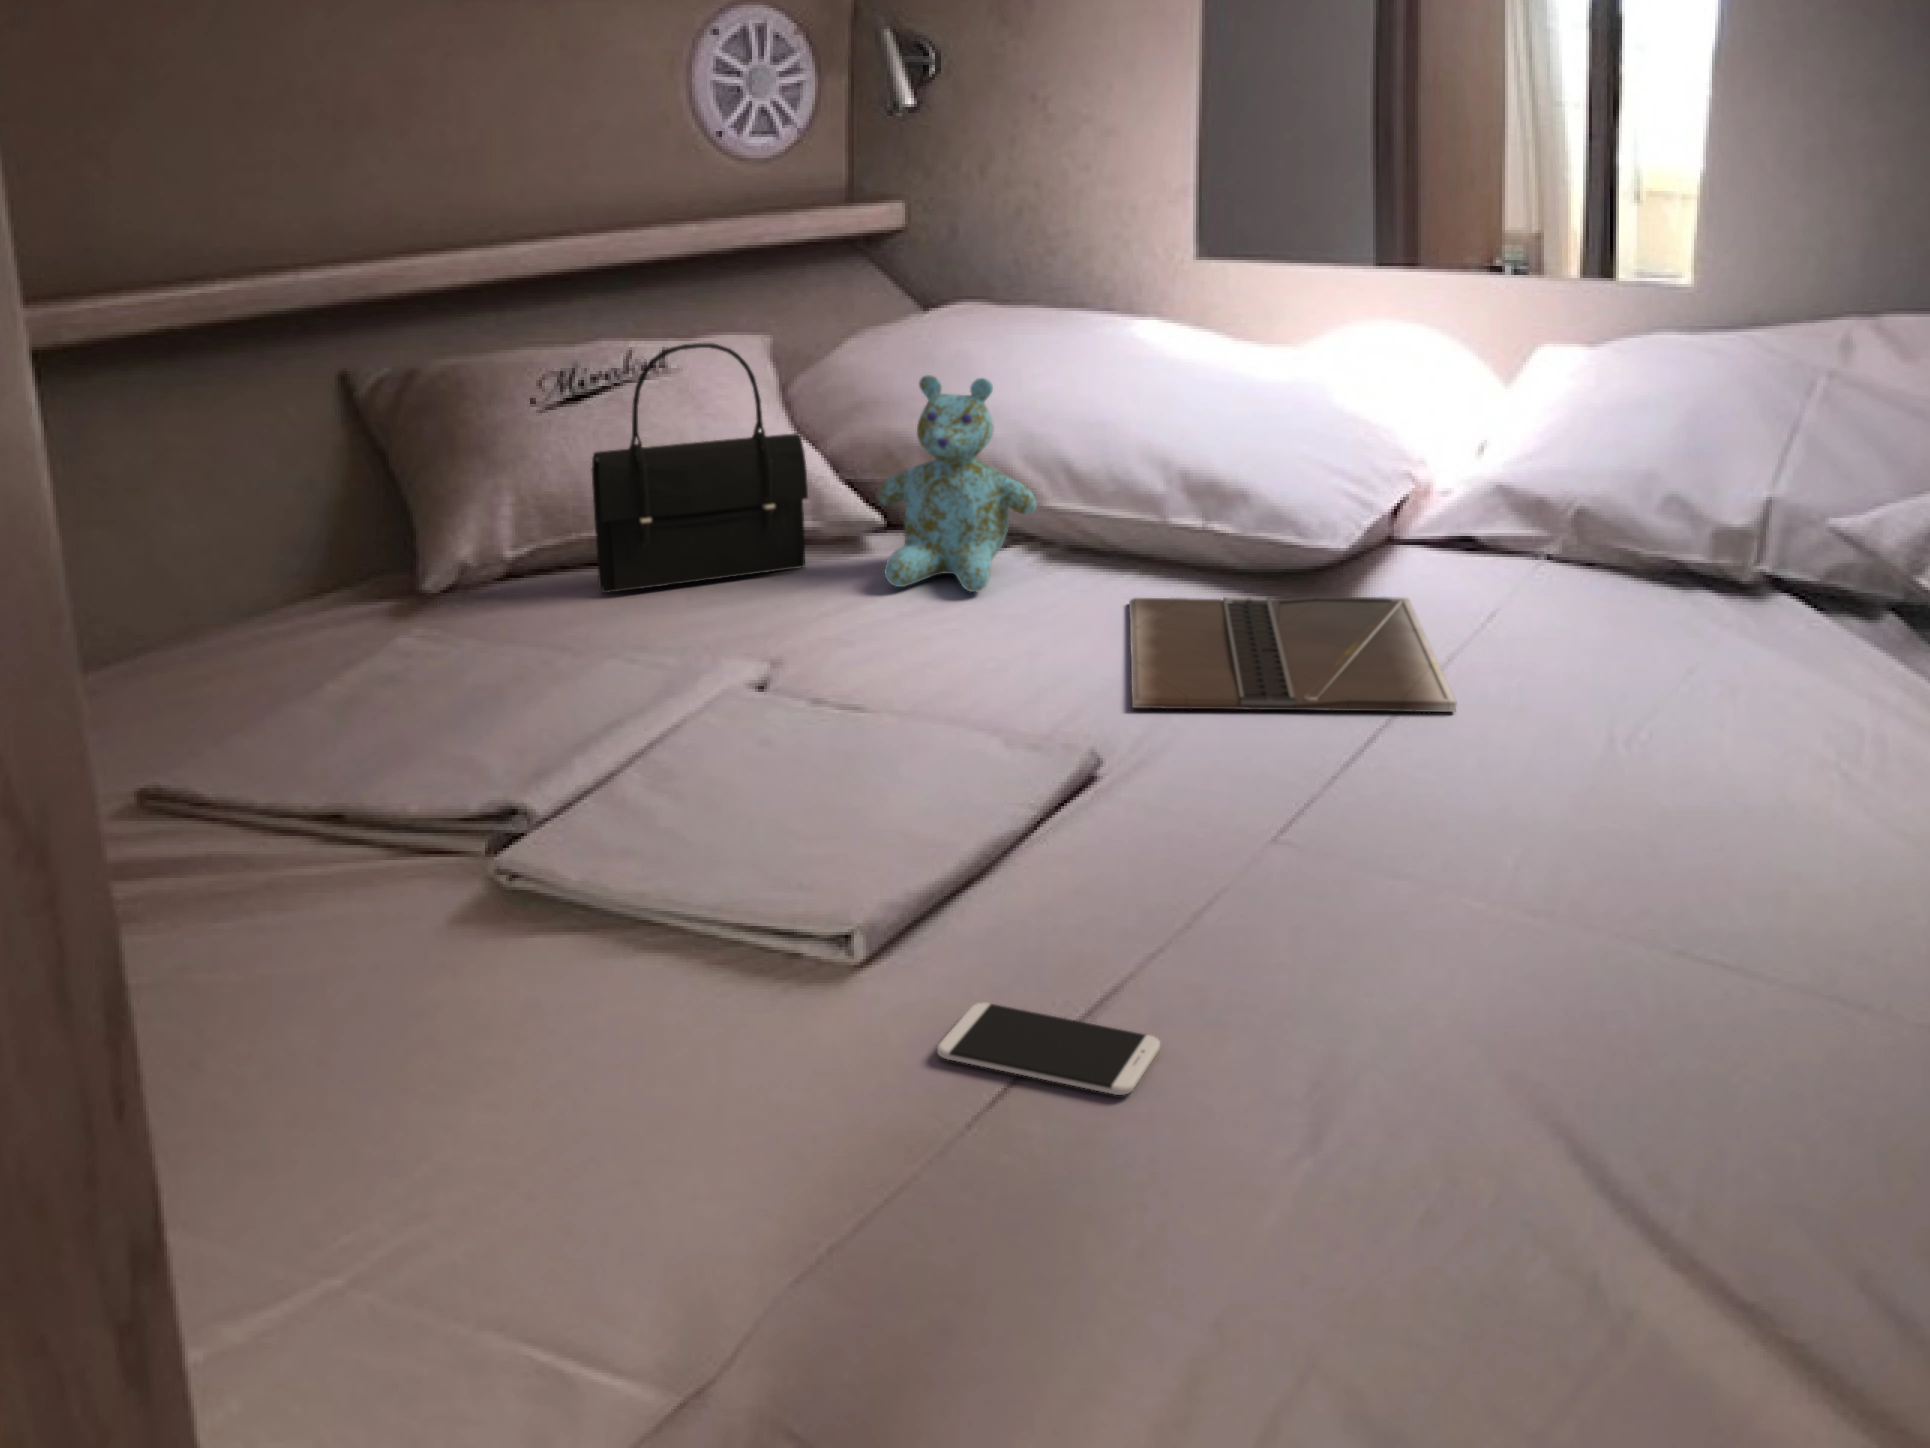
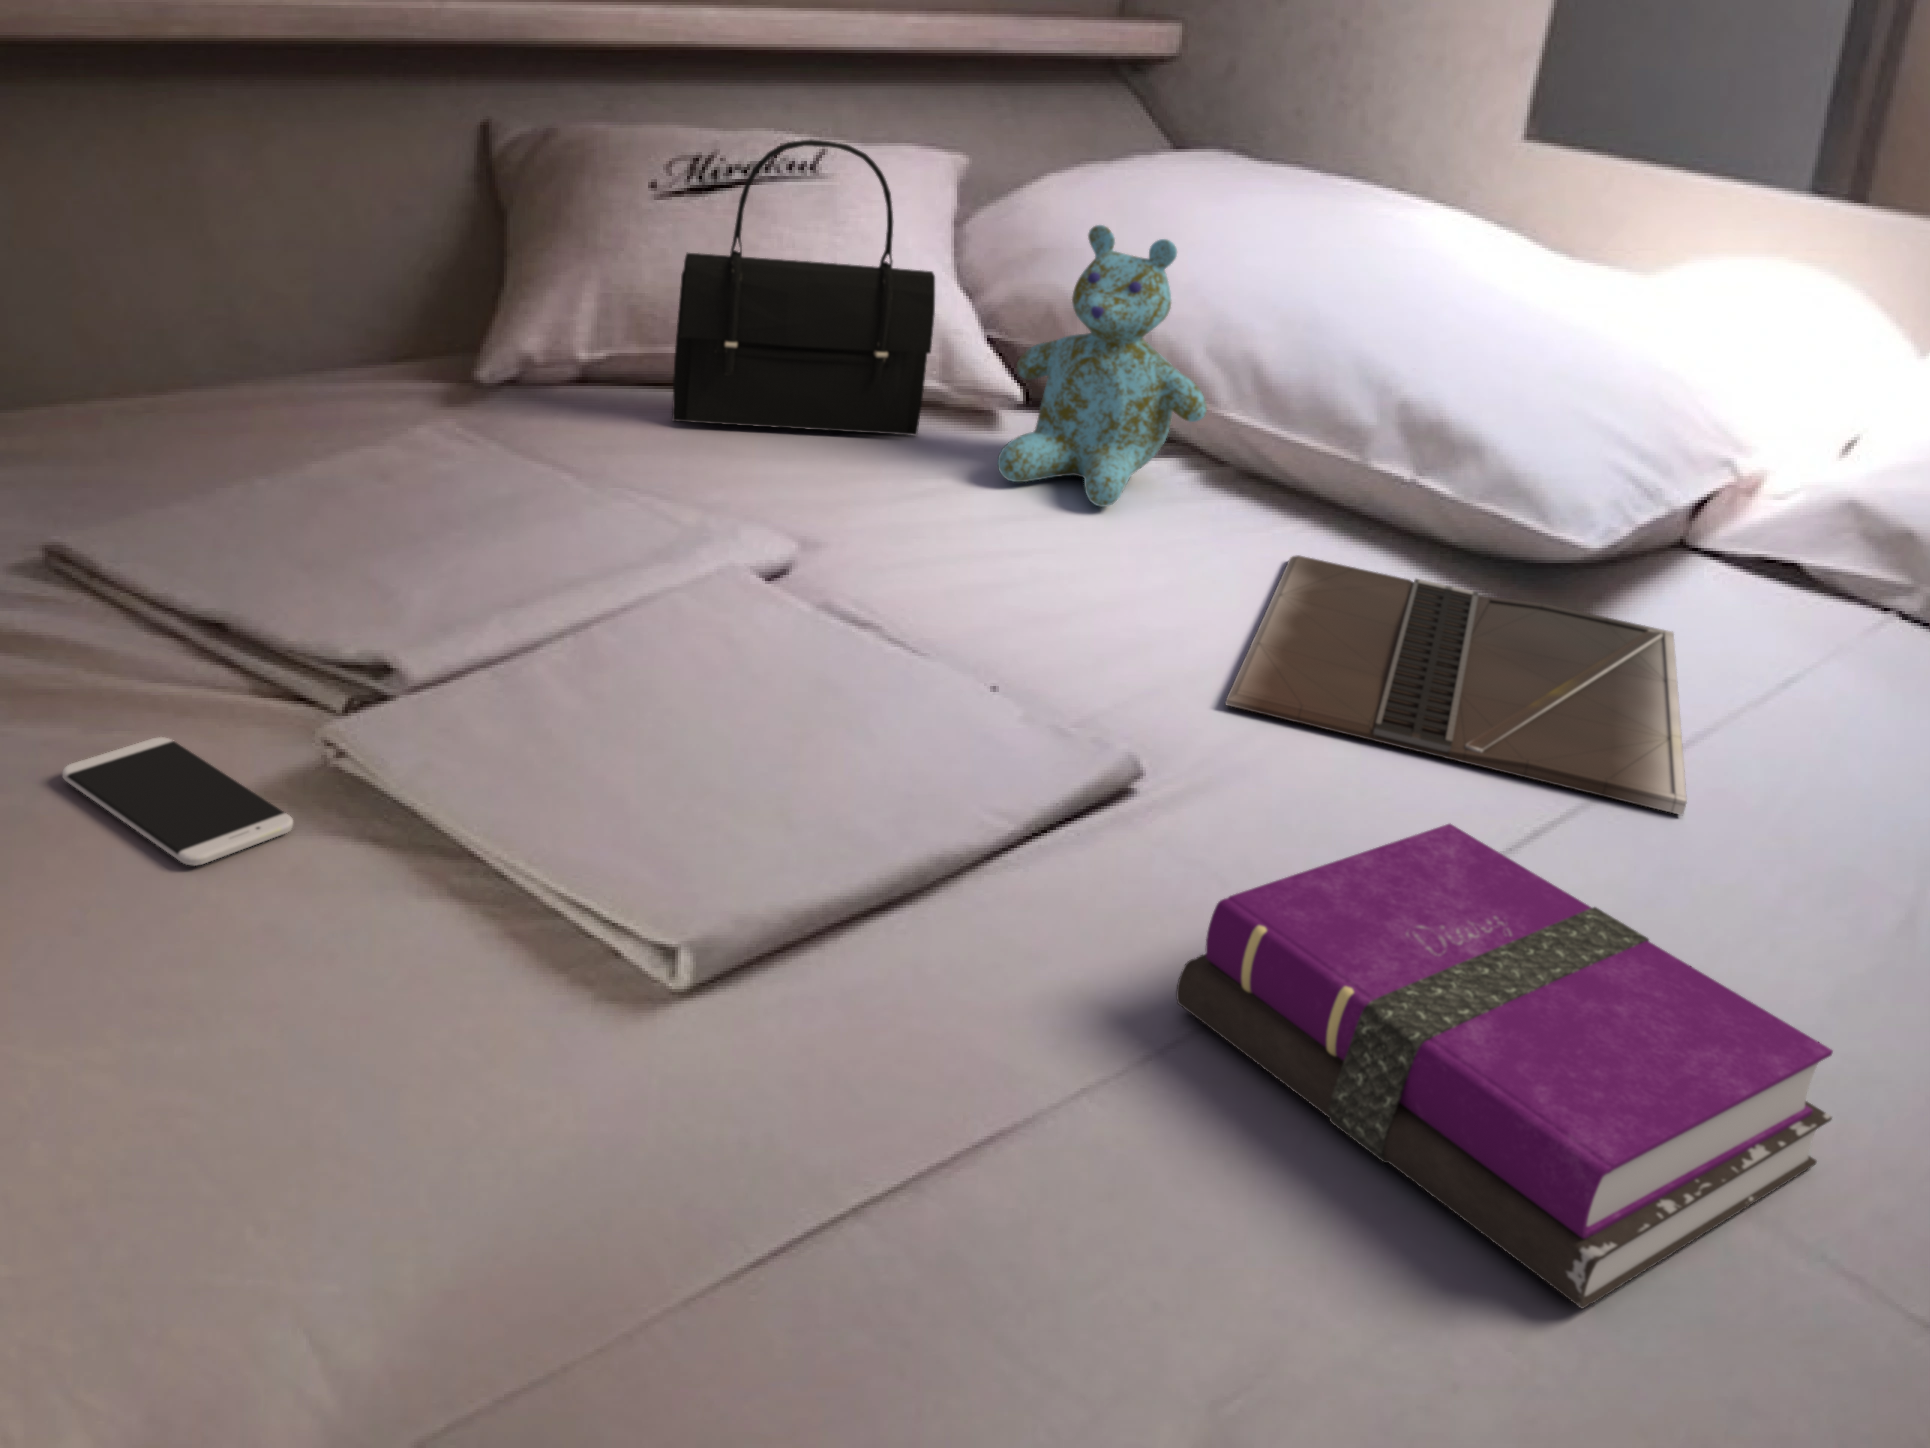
notebook: none [1190,737,1604,989] -> present [1176,824,1833,1309]
smartphone: present [937,1003,1160,1095] -> present [62,737,293,865]

